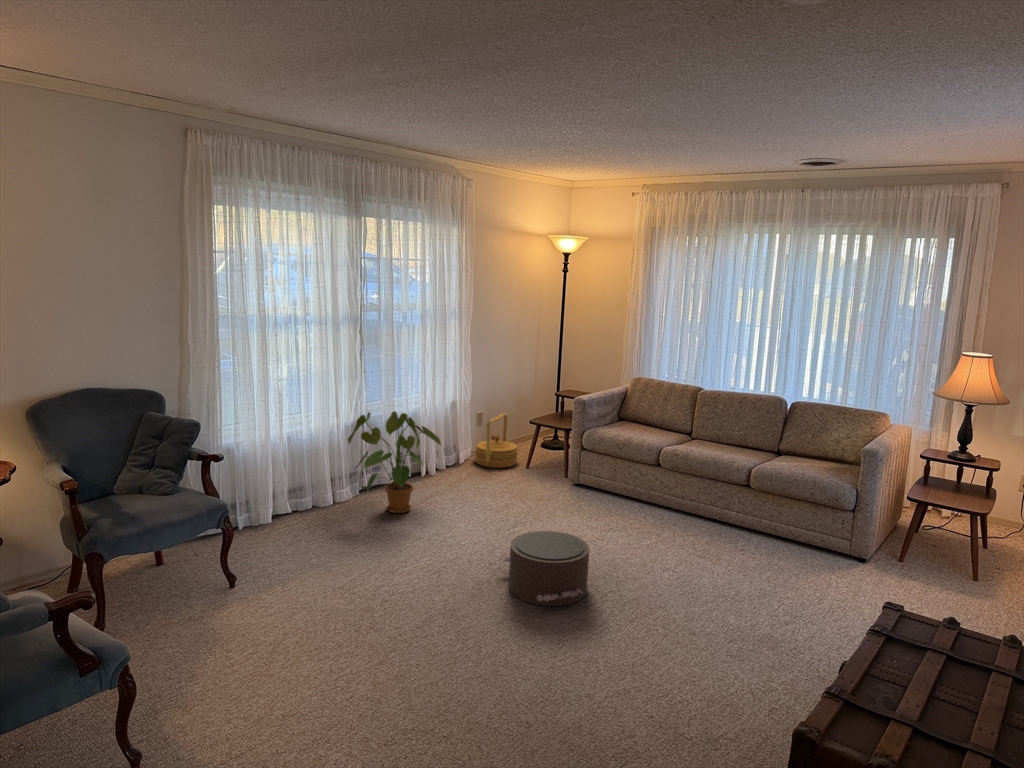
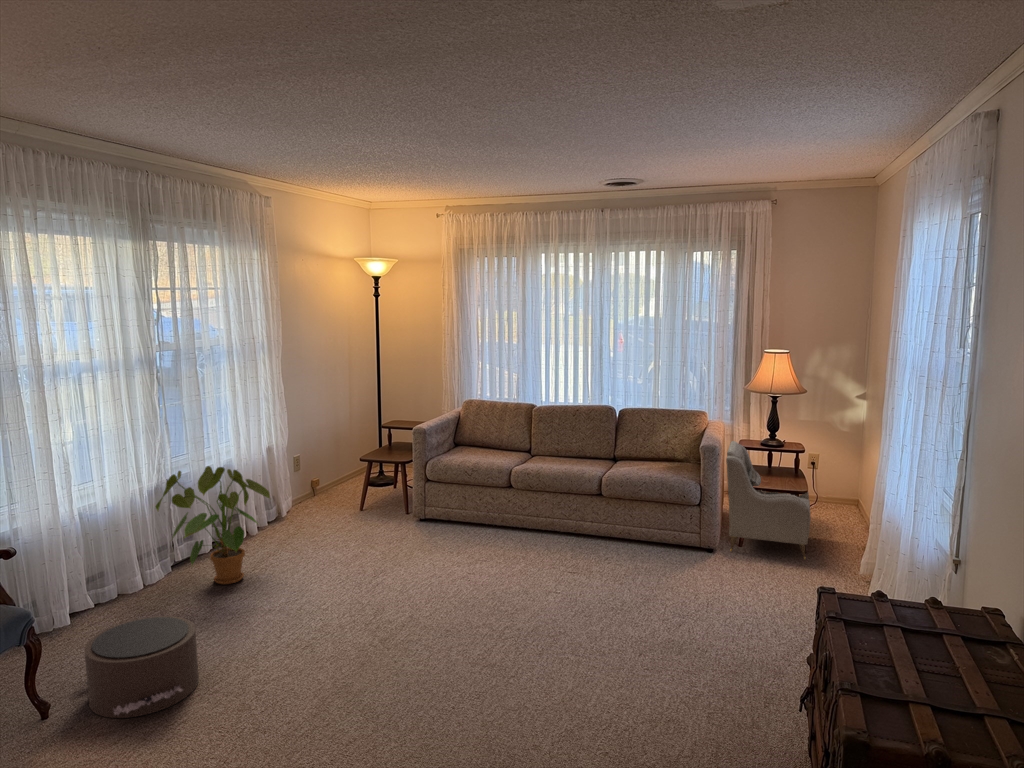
woven basket: present [475,413,518,468] -> none [297,455,347,516]
armchair: none [886,418,994,589] -> present [726,441,811,559]
pouf: present [502,531,589,606] -> present [84,616,199,718]

